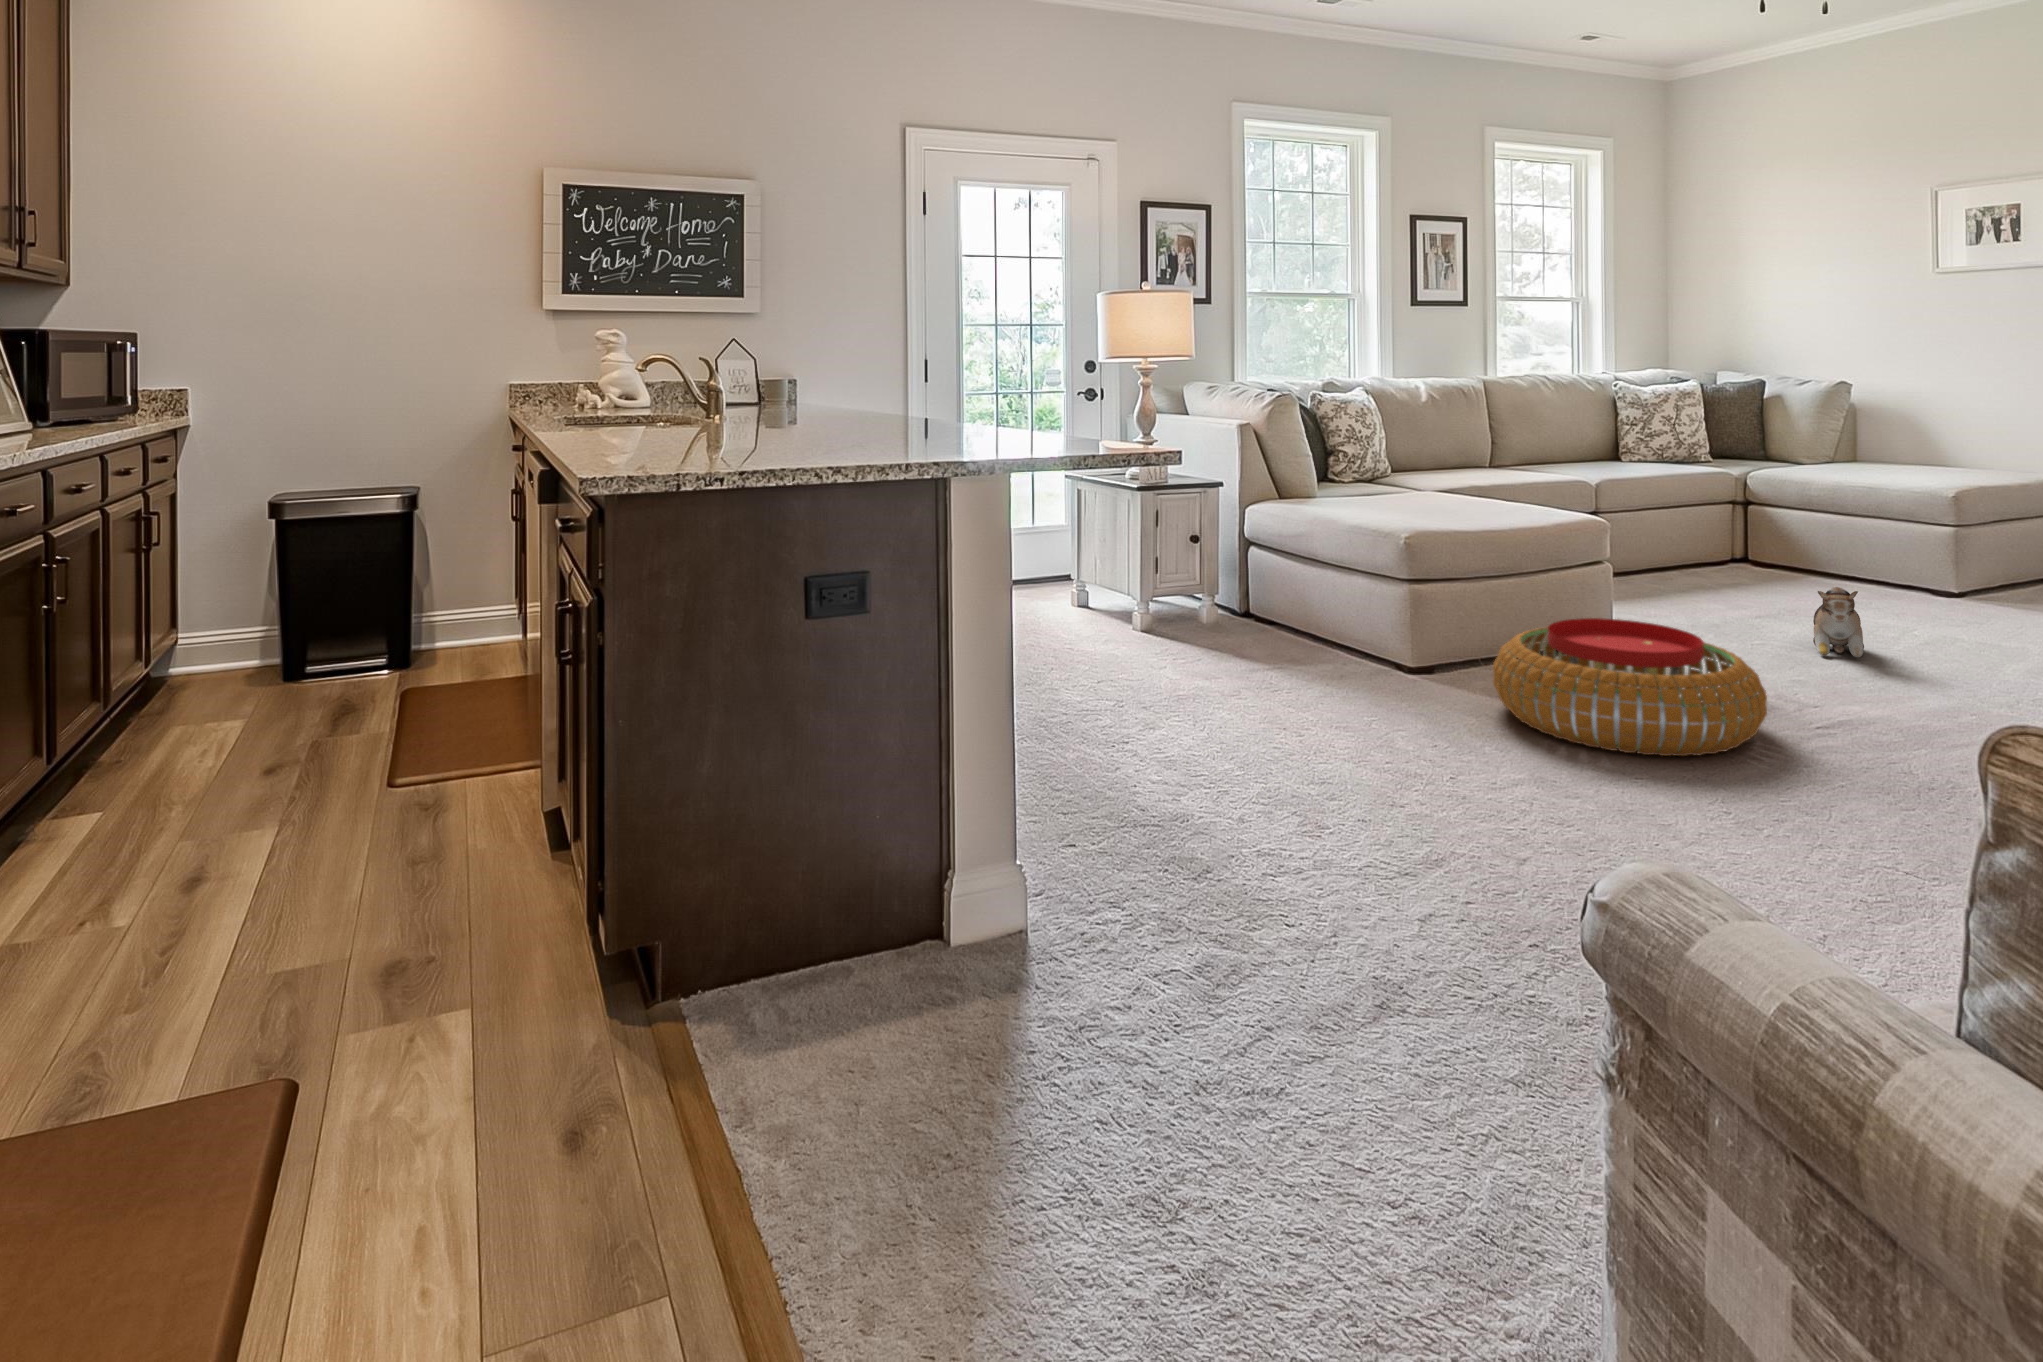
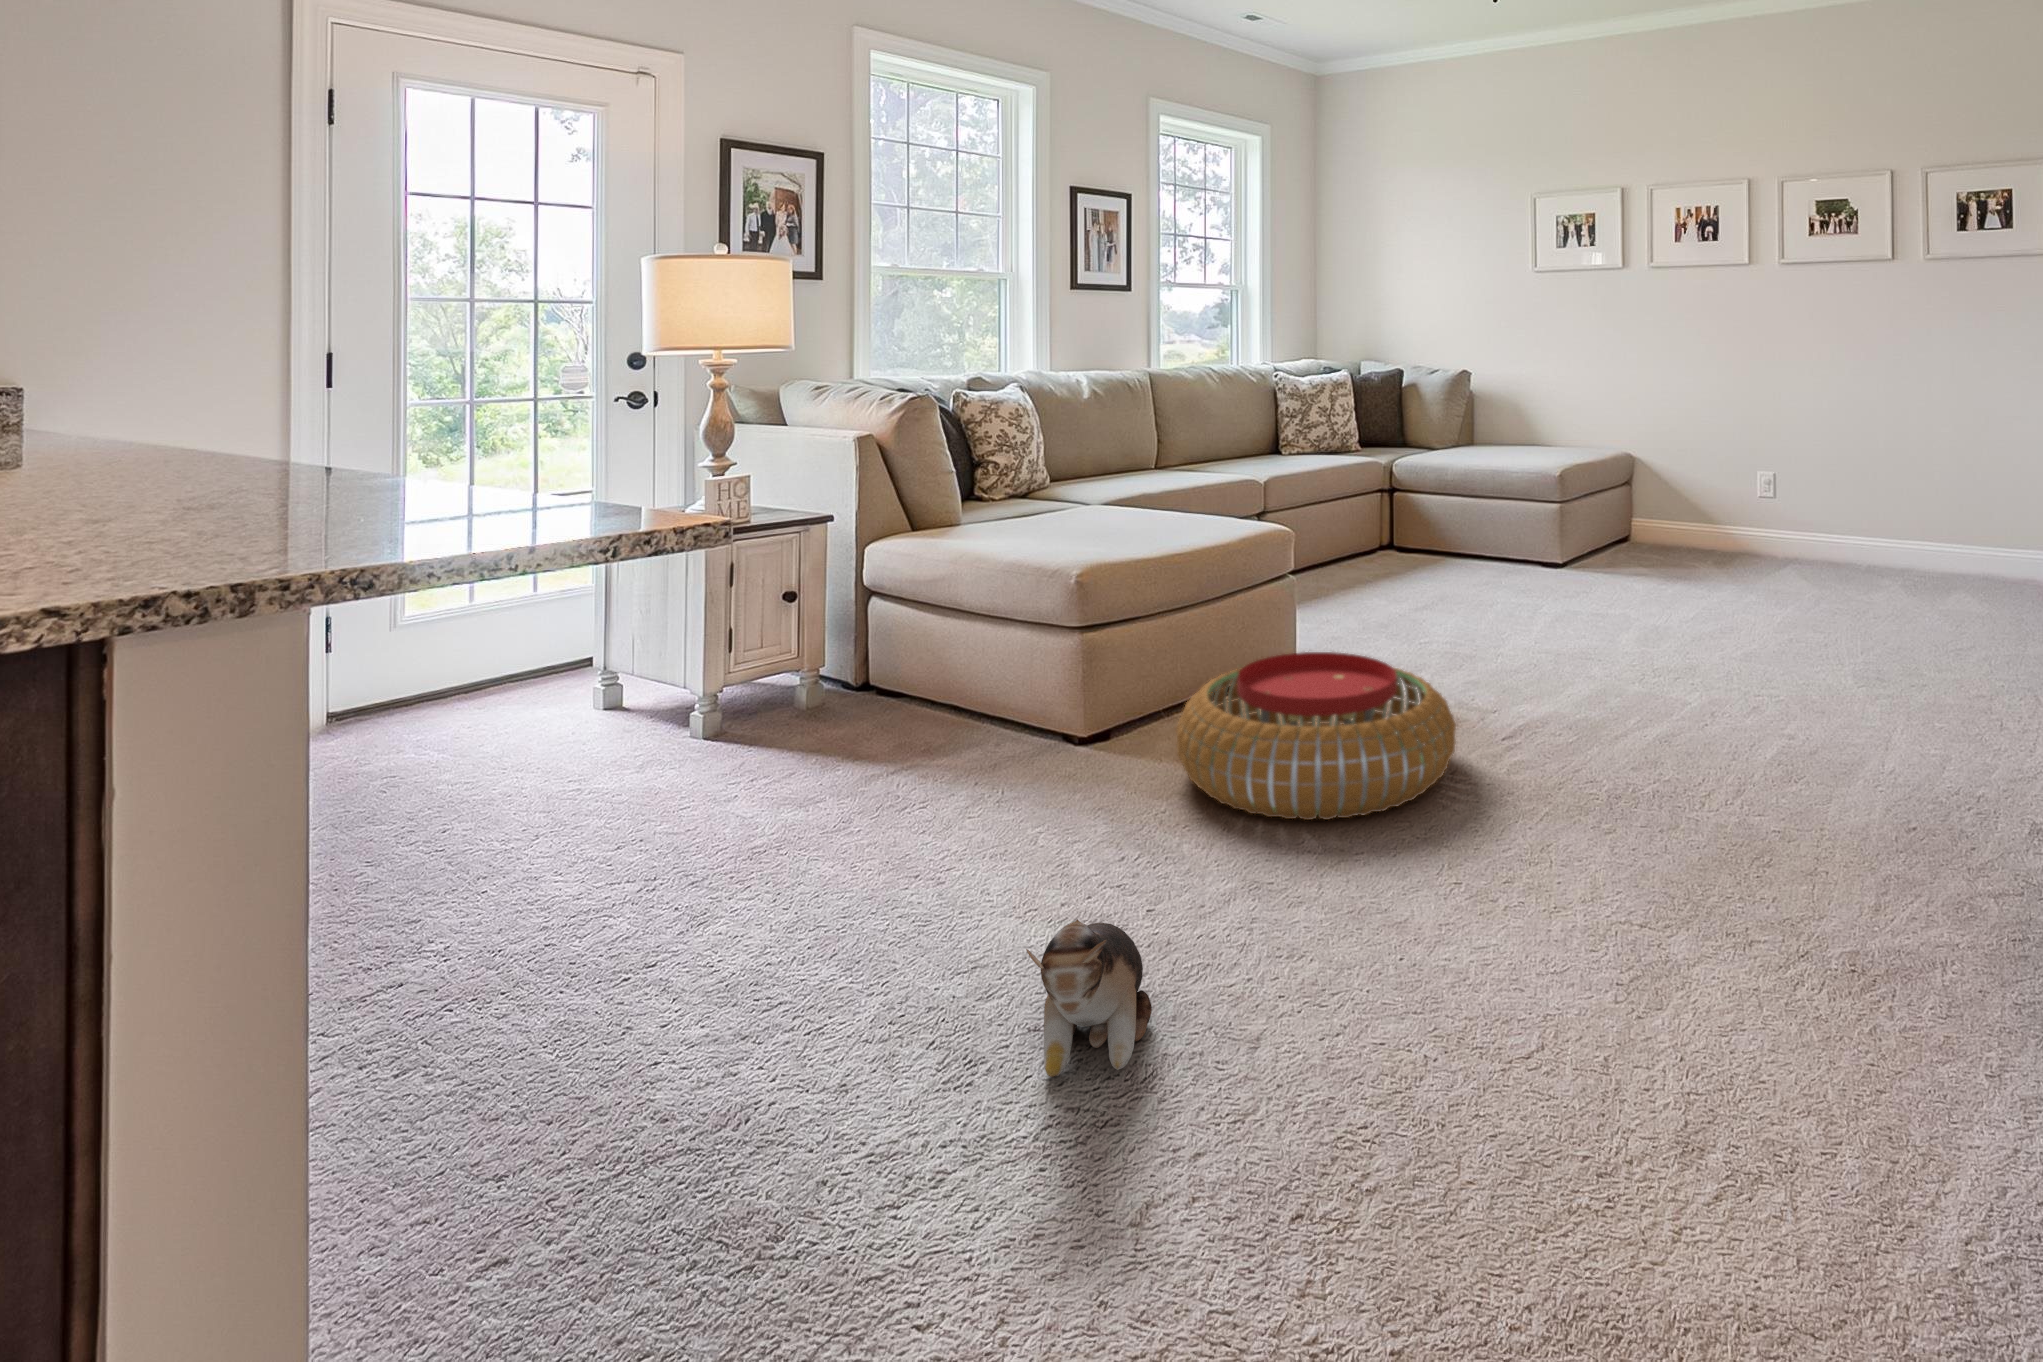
plush toy: present [1813,587,1864,658] -> present [1026,920,1152,1077]

